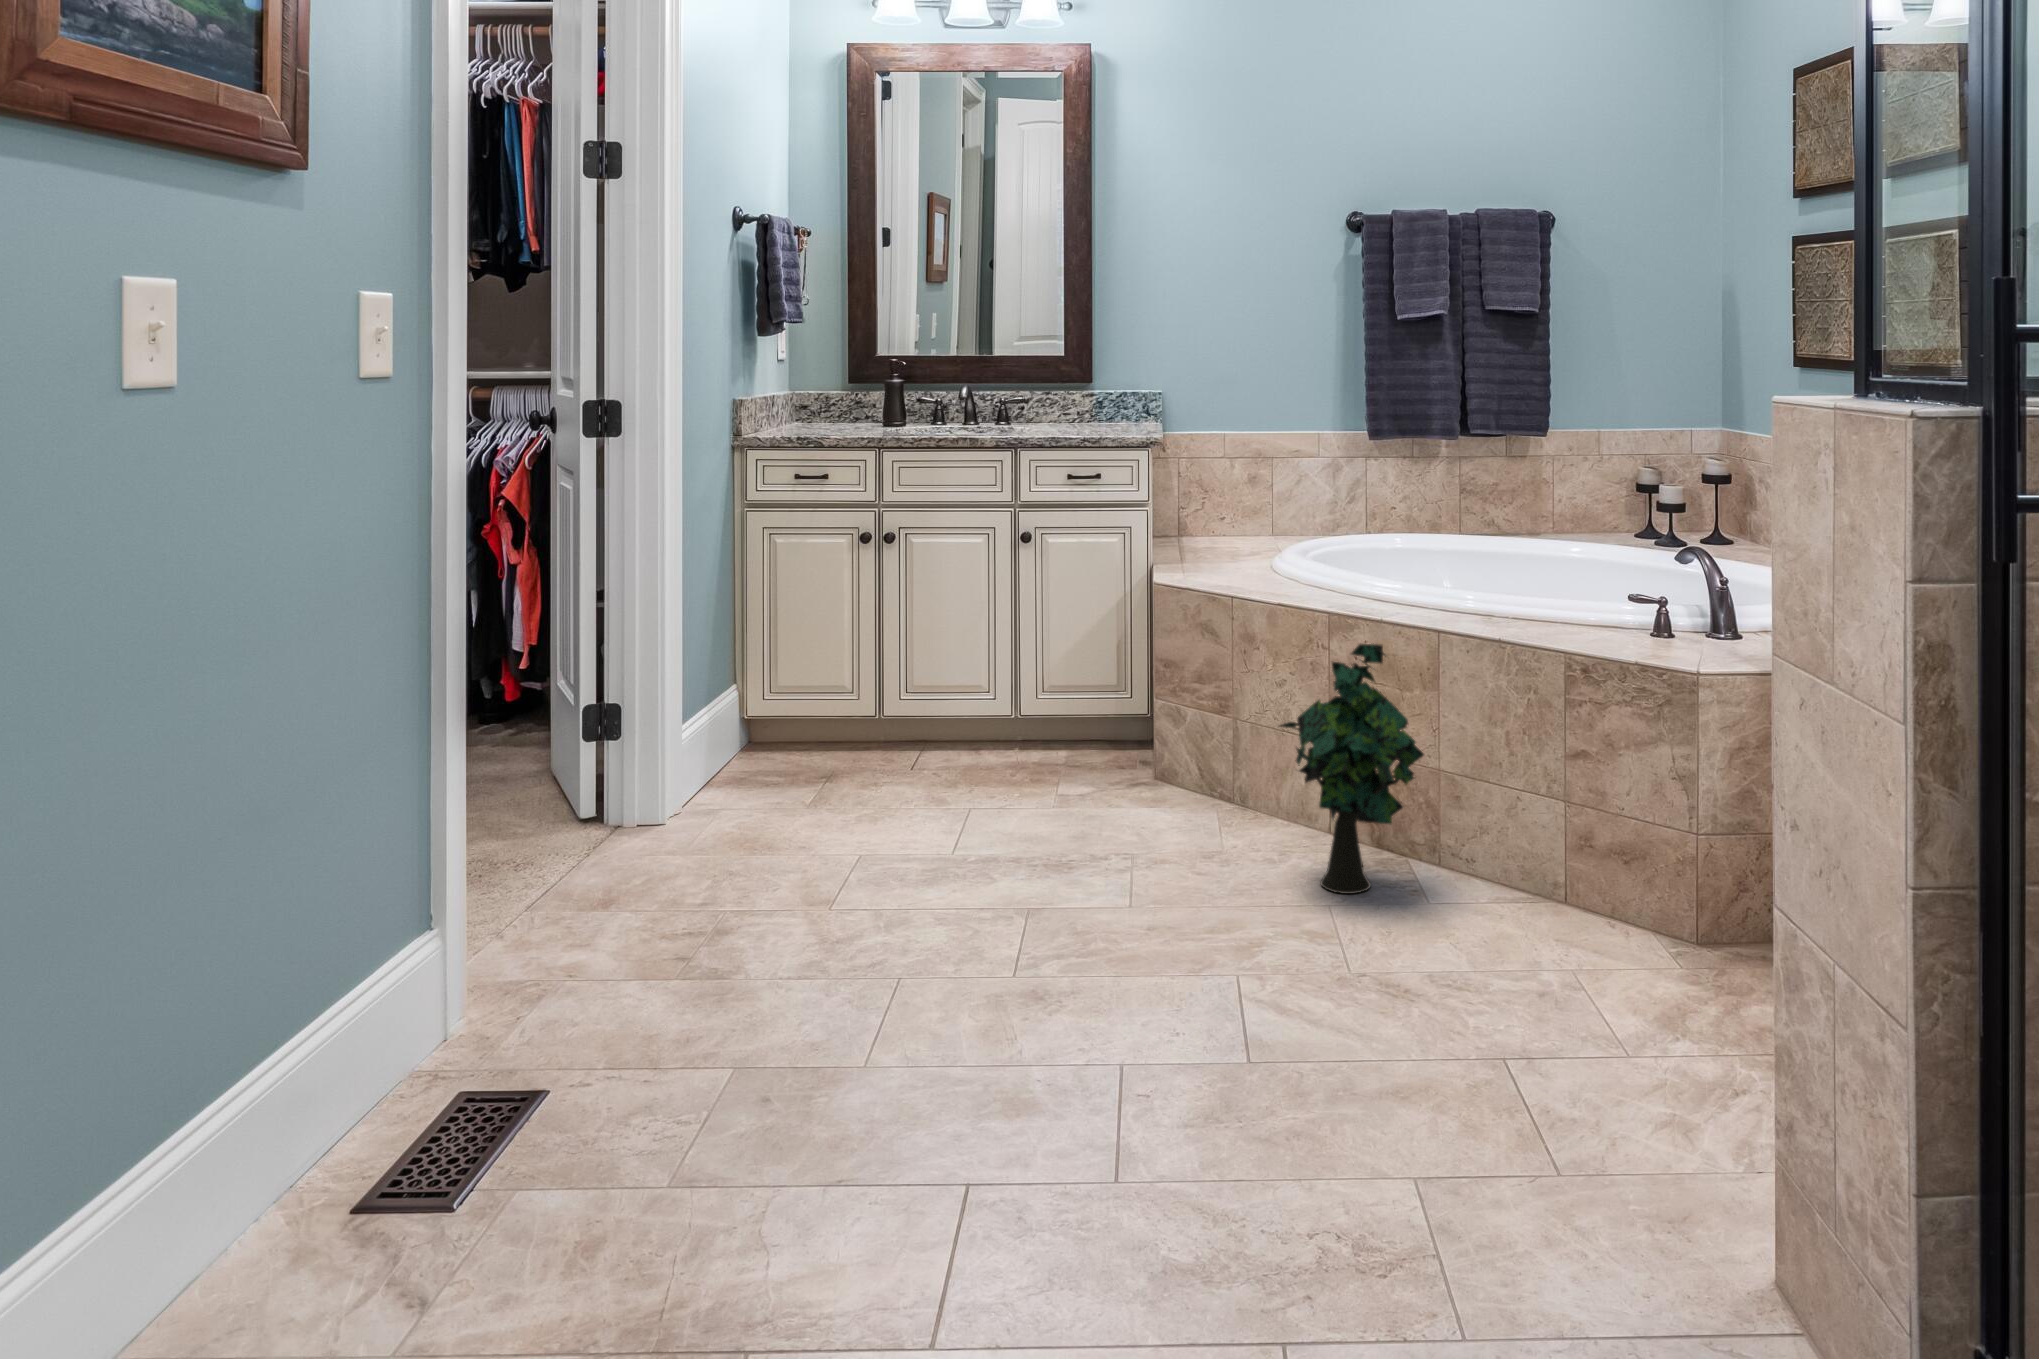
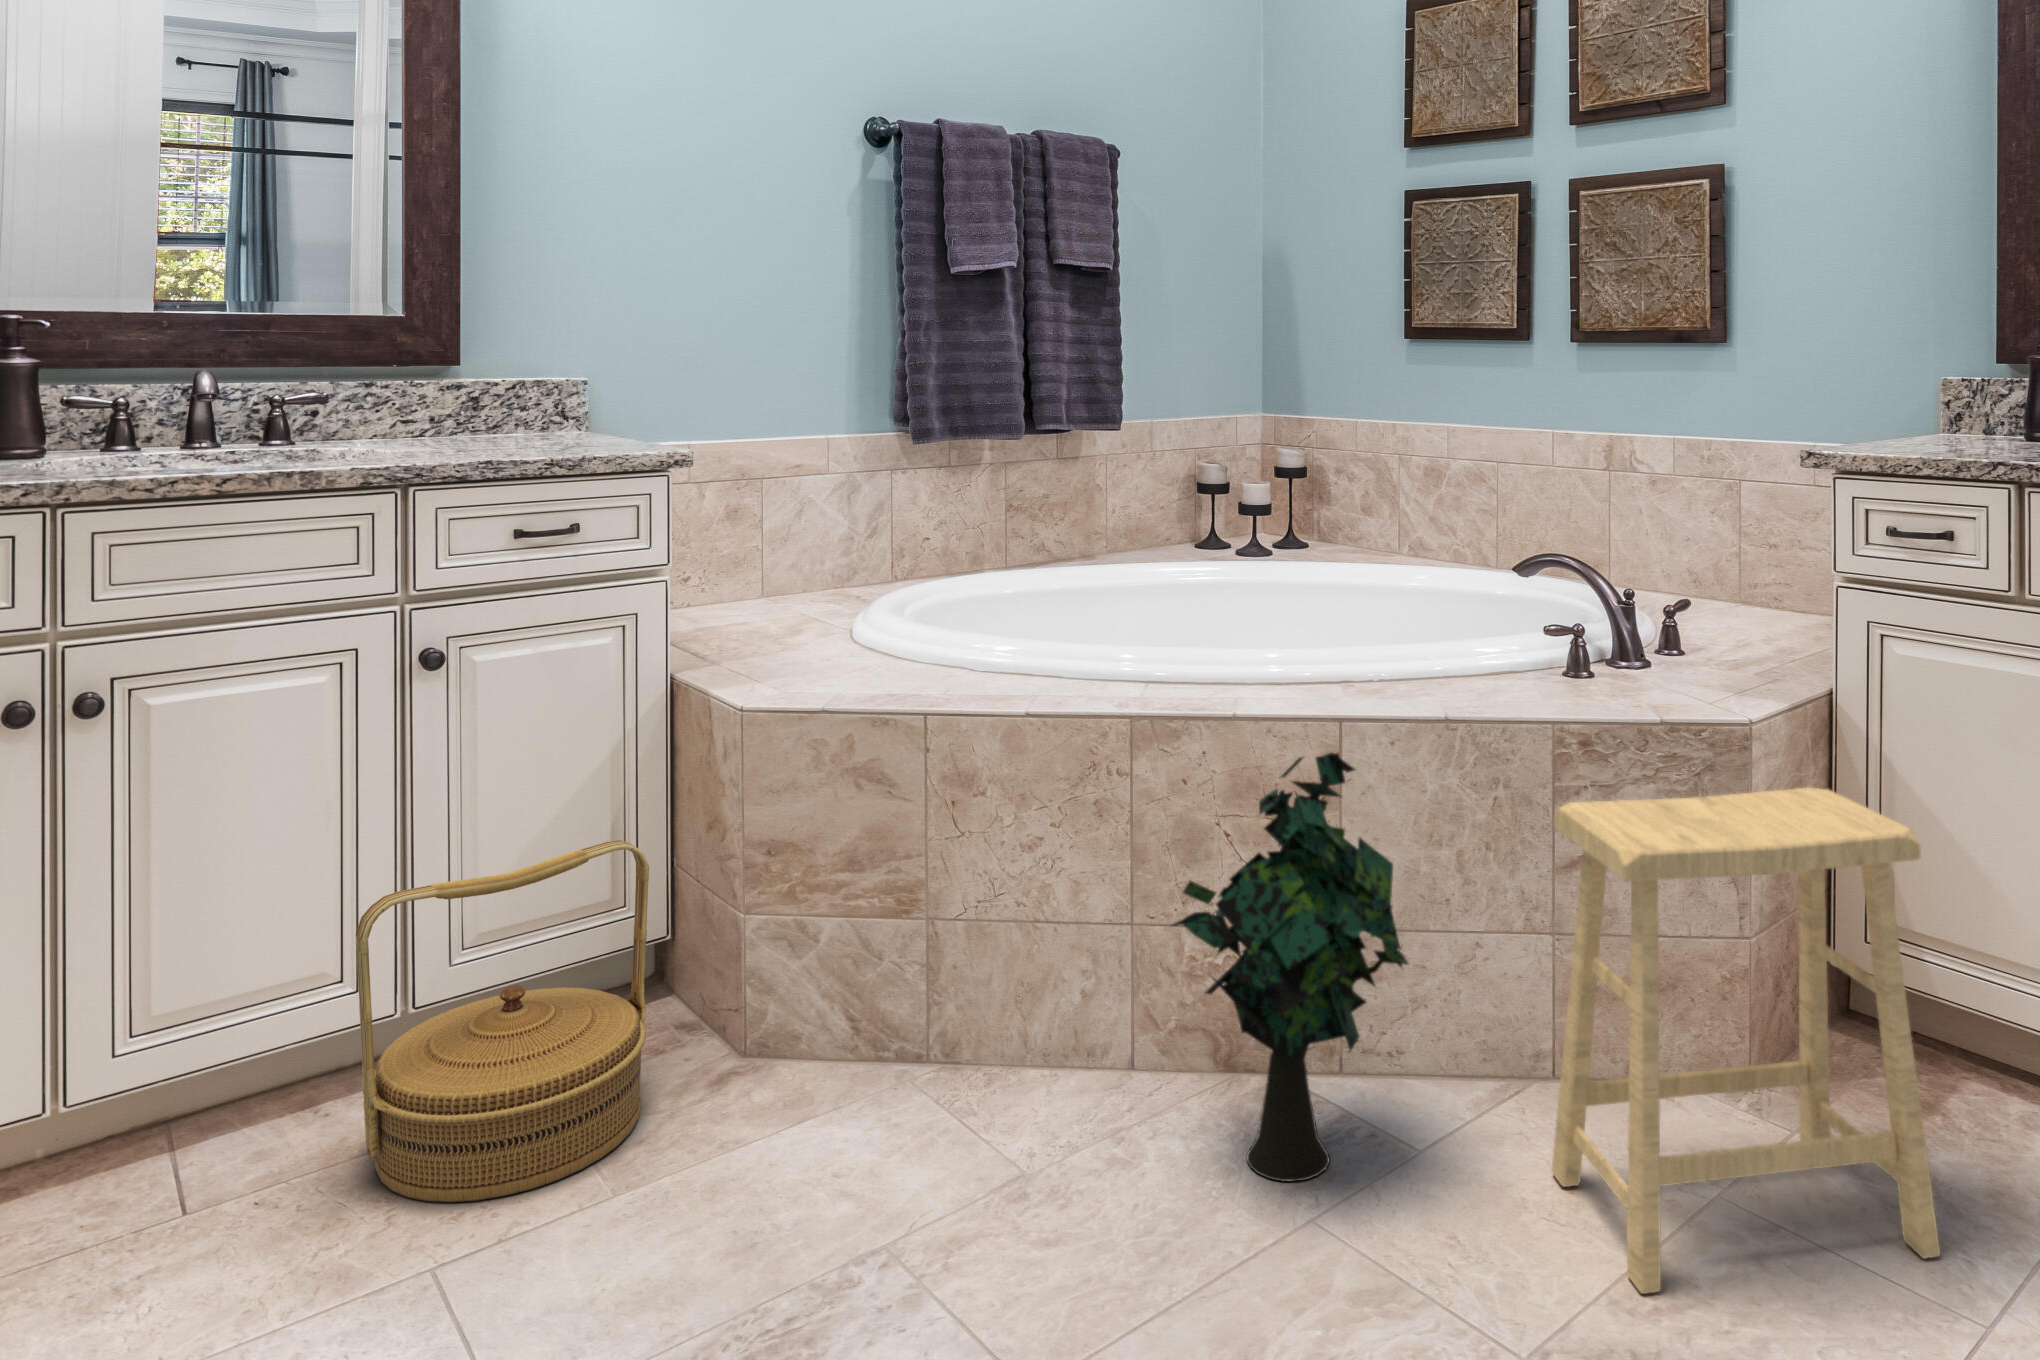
basket: none [973,641,1111,795] -> present [356,840,649,1202]
footstool: none [1425,693,1669,1035] -> present [1552,788,1940,1294]

